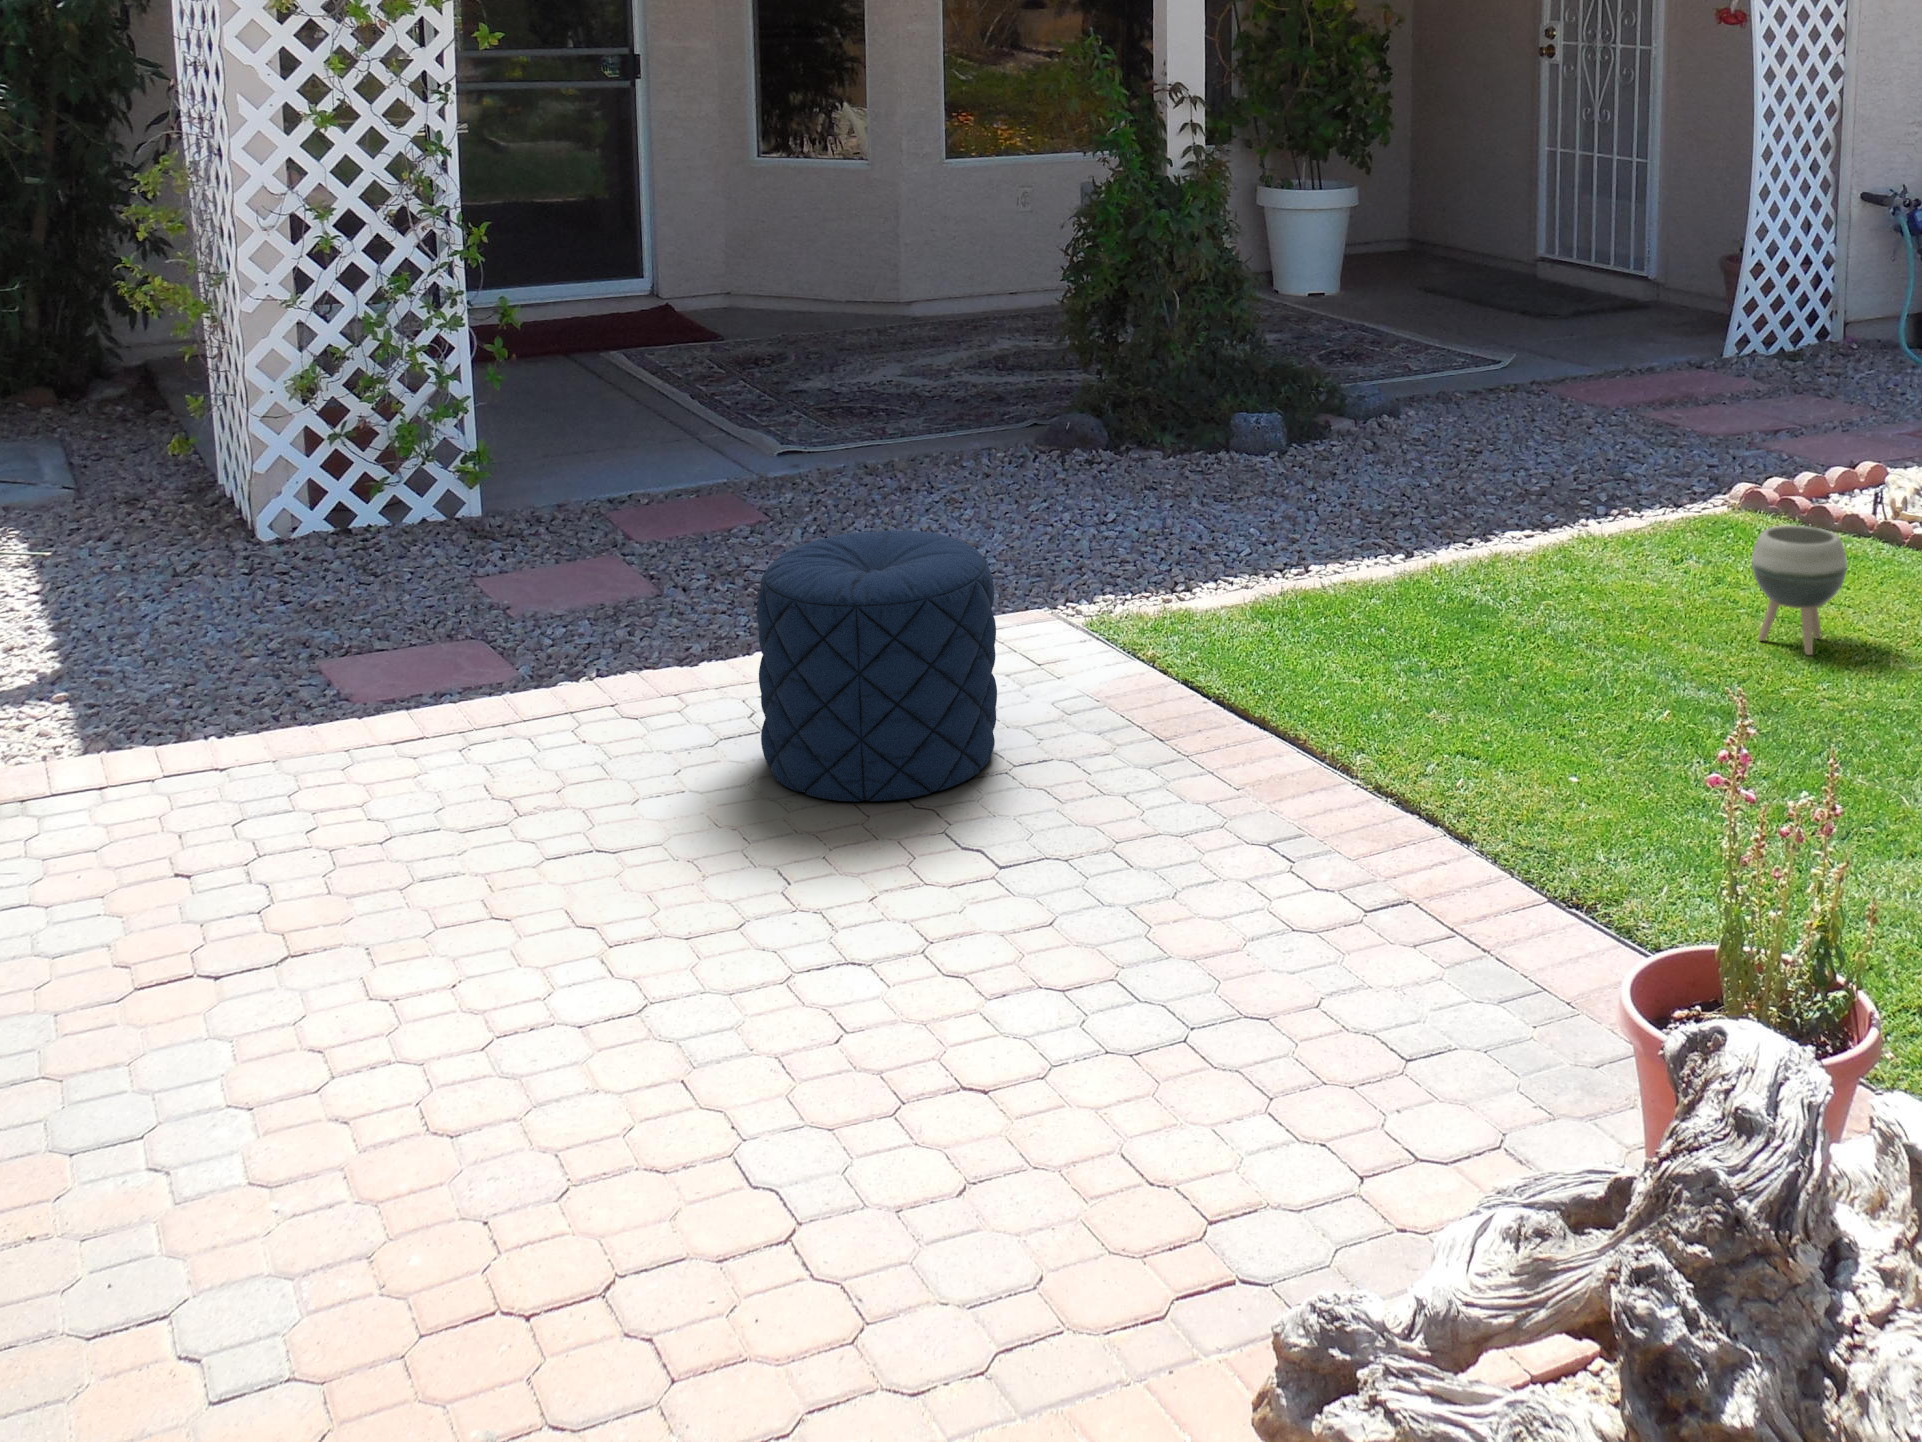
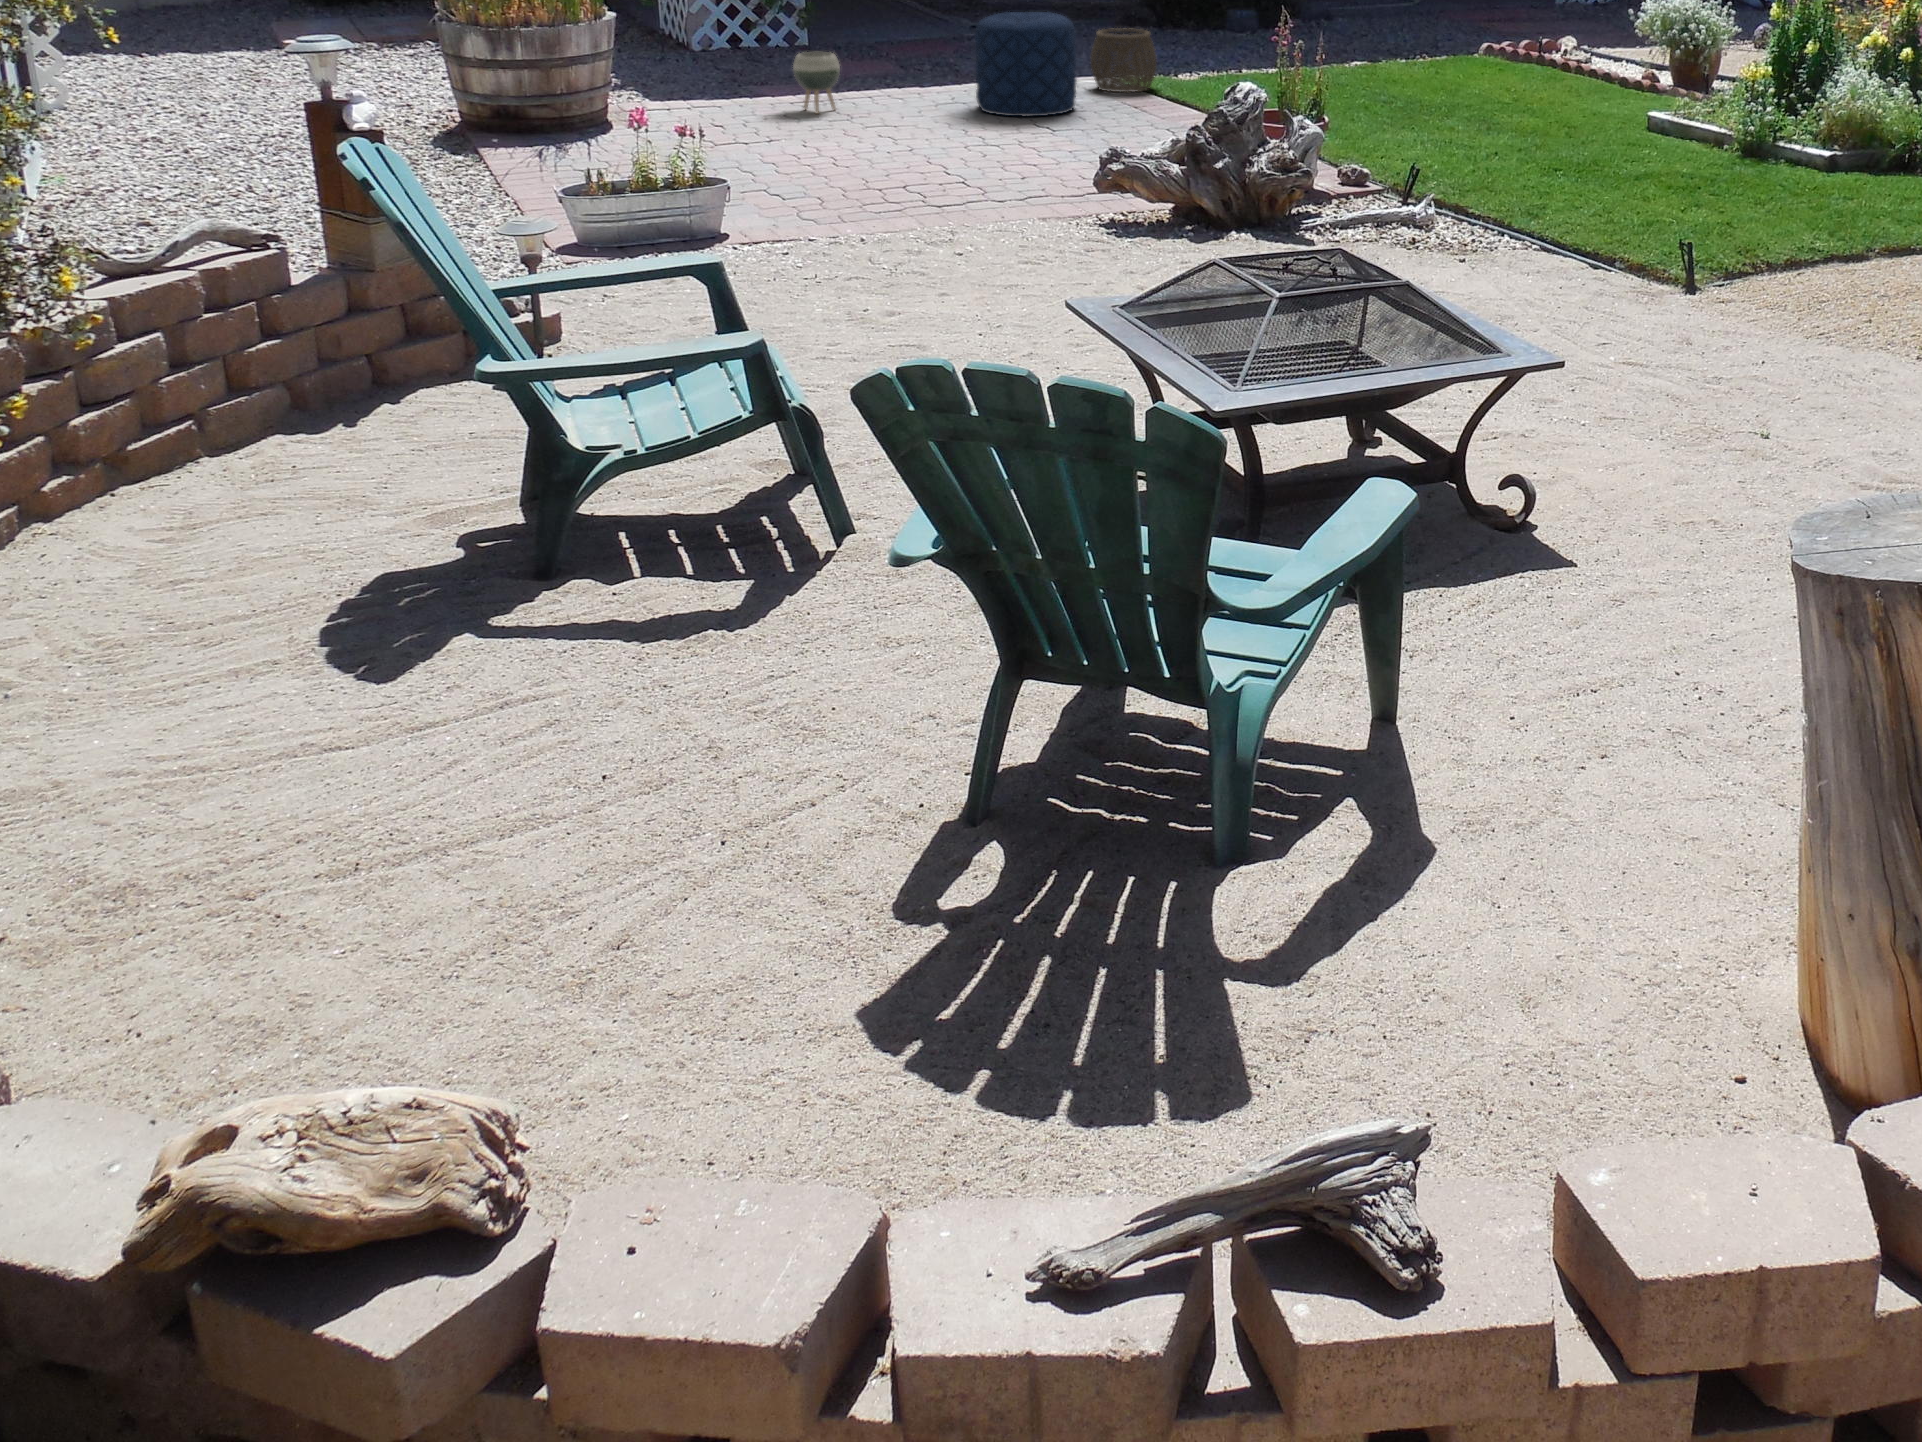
woven basket: none [1018,524,1164,675] -> present [1090,28,1157,93]
planter: present [1752,525,1847,655] -> present [793,52,840,114]

